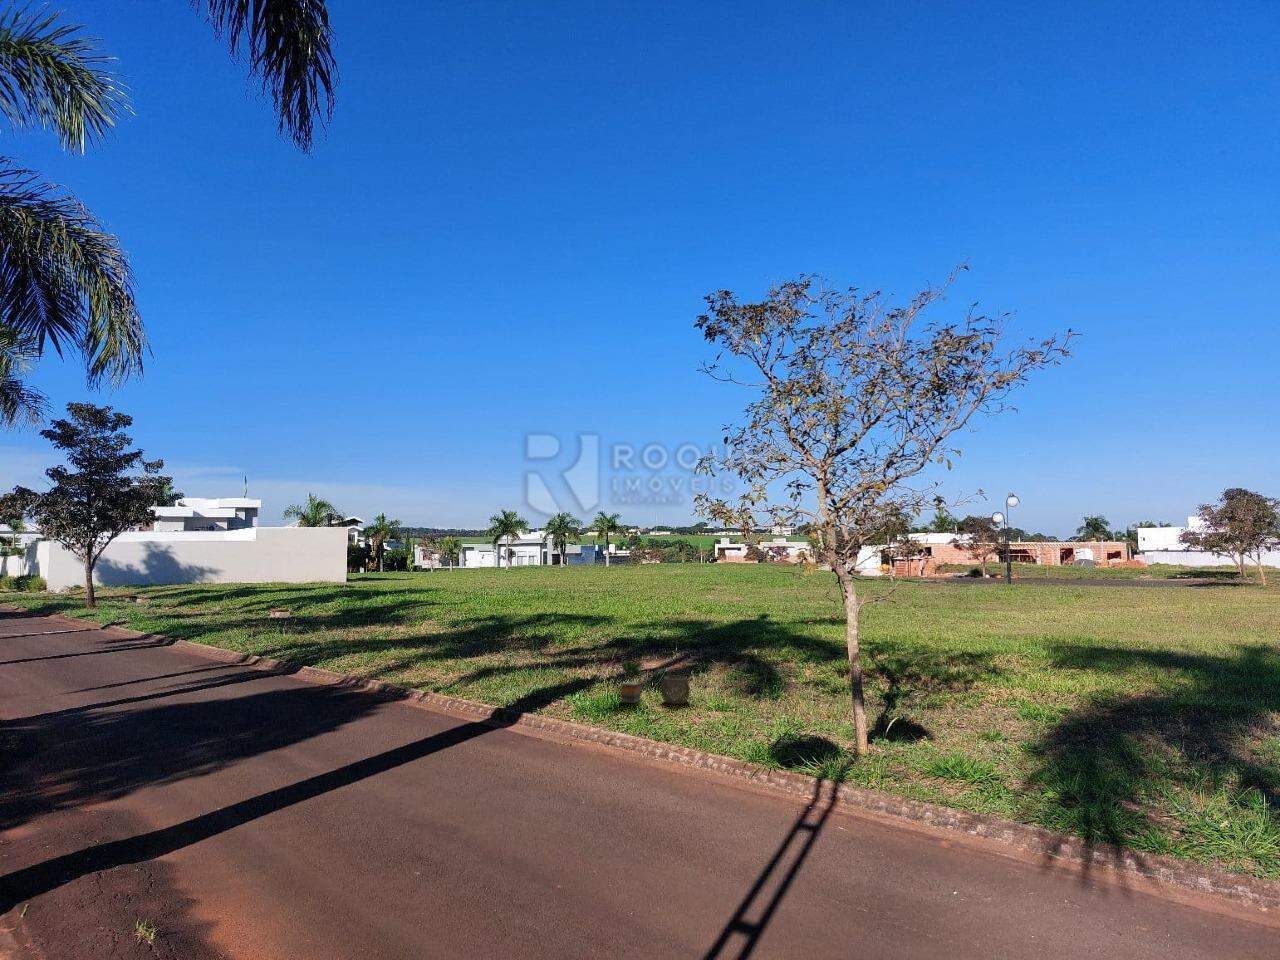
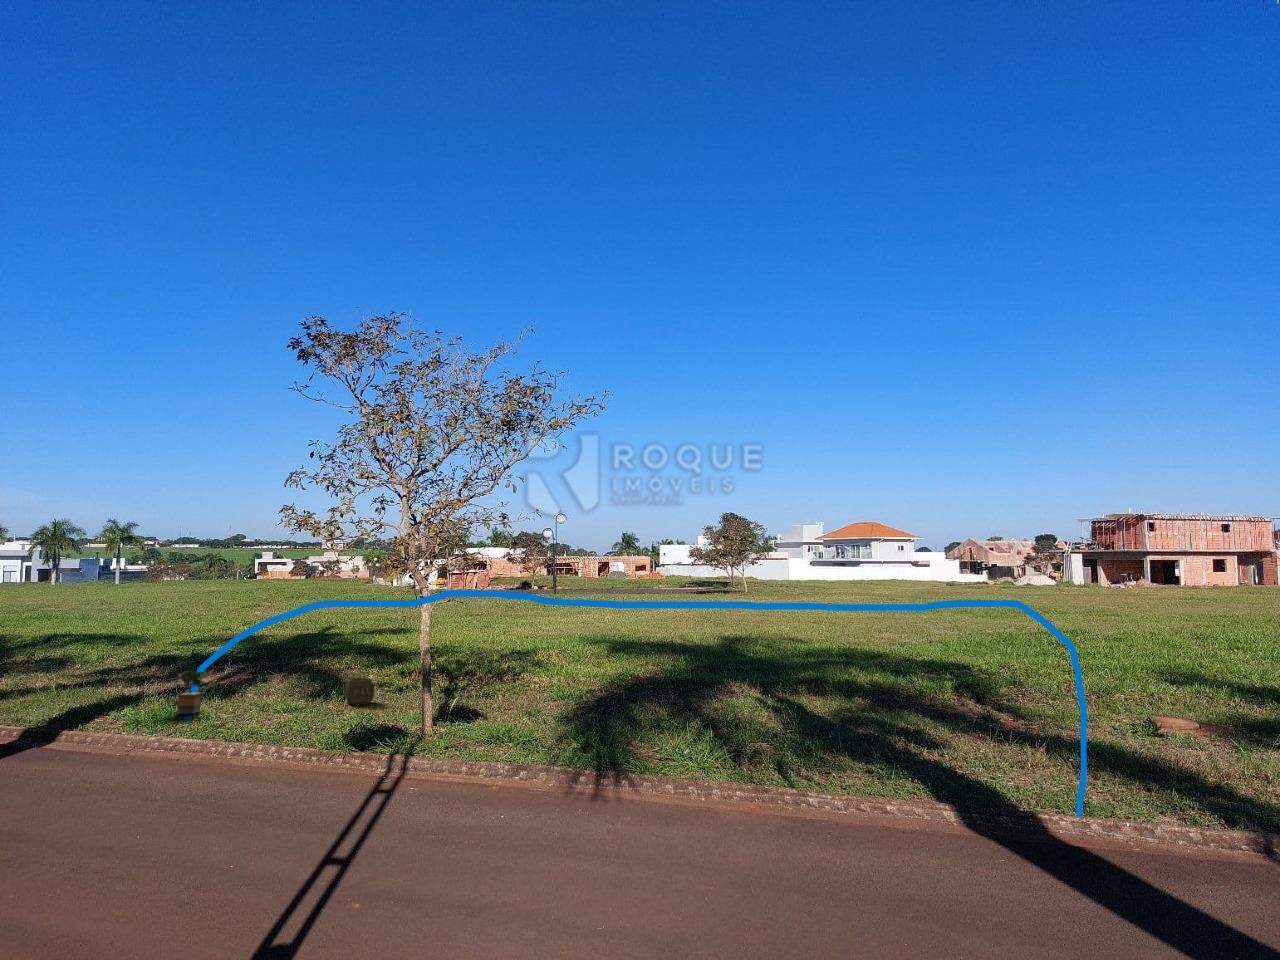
woven basket: present [662,676,690,704] -> present [345,678,374,705]

